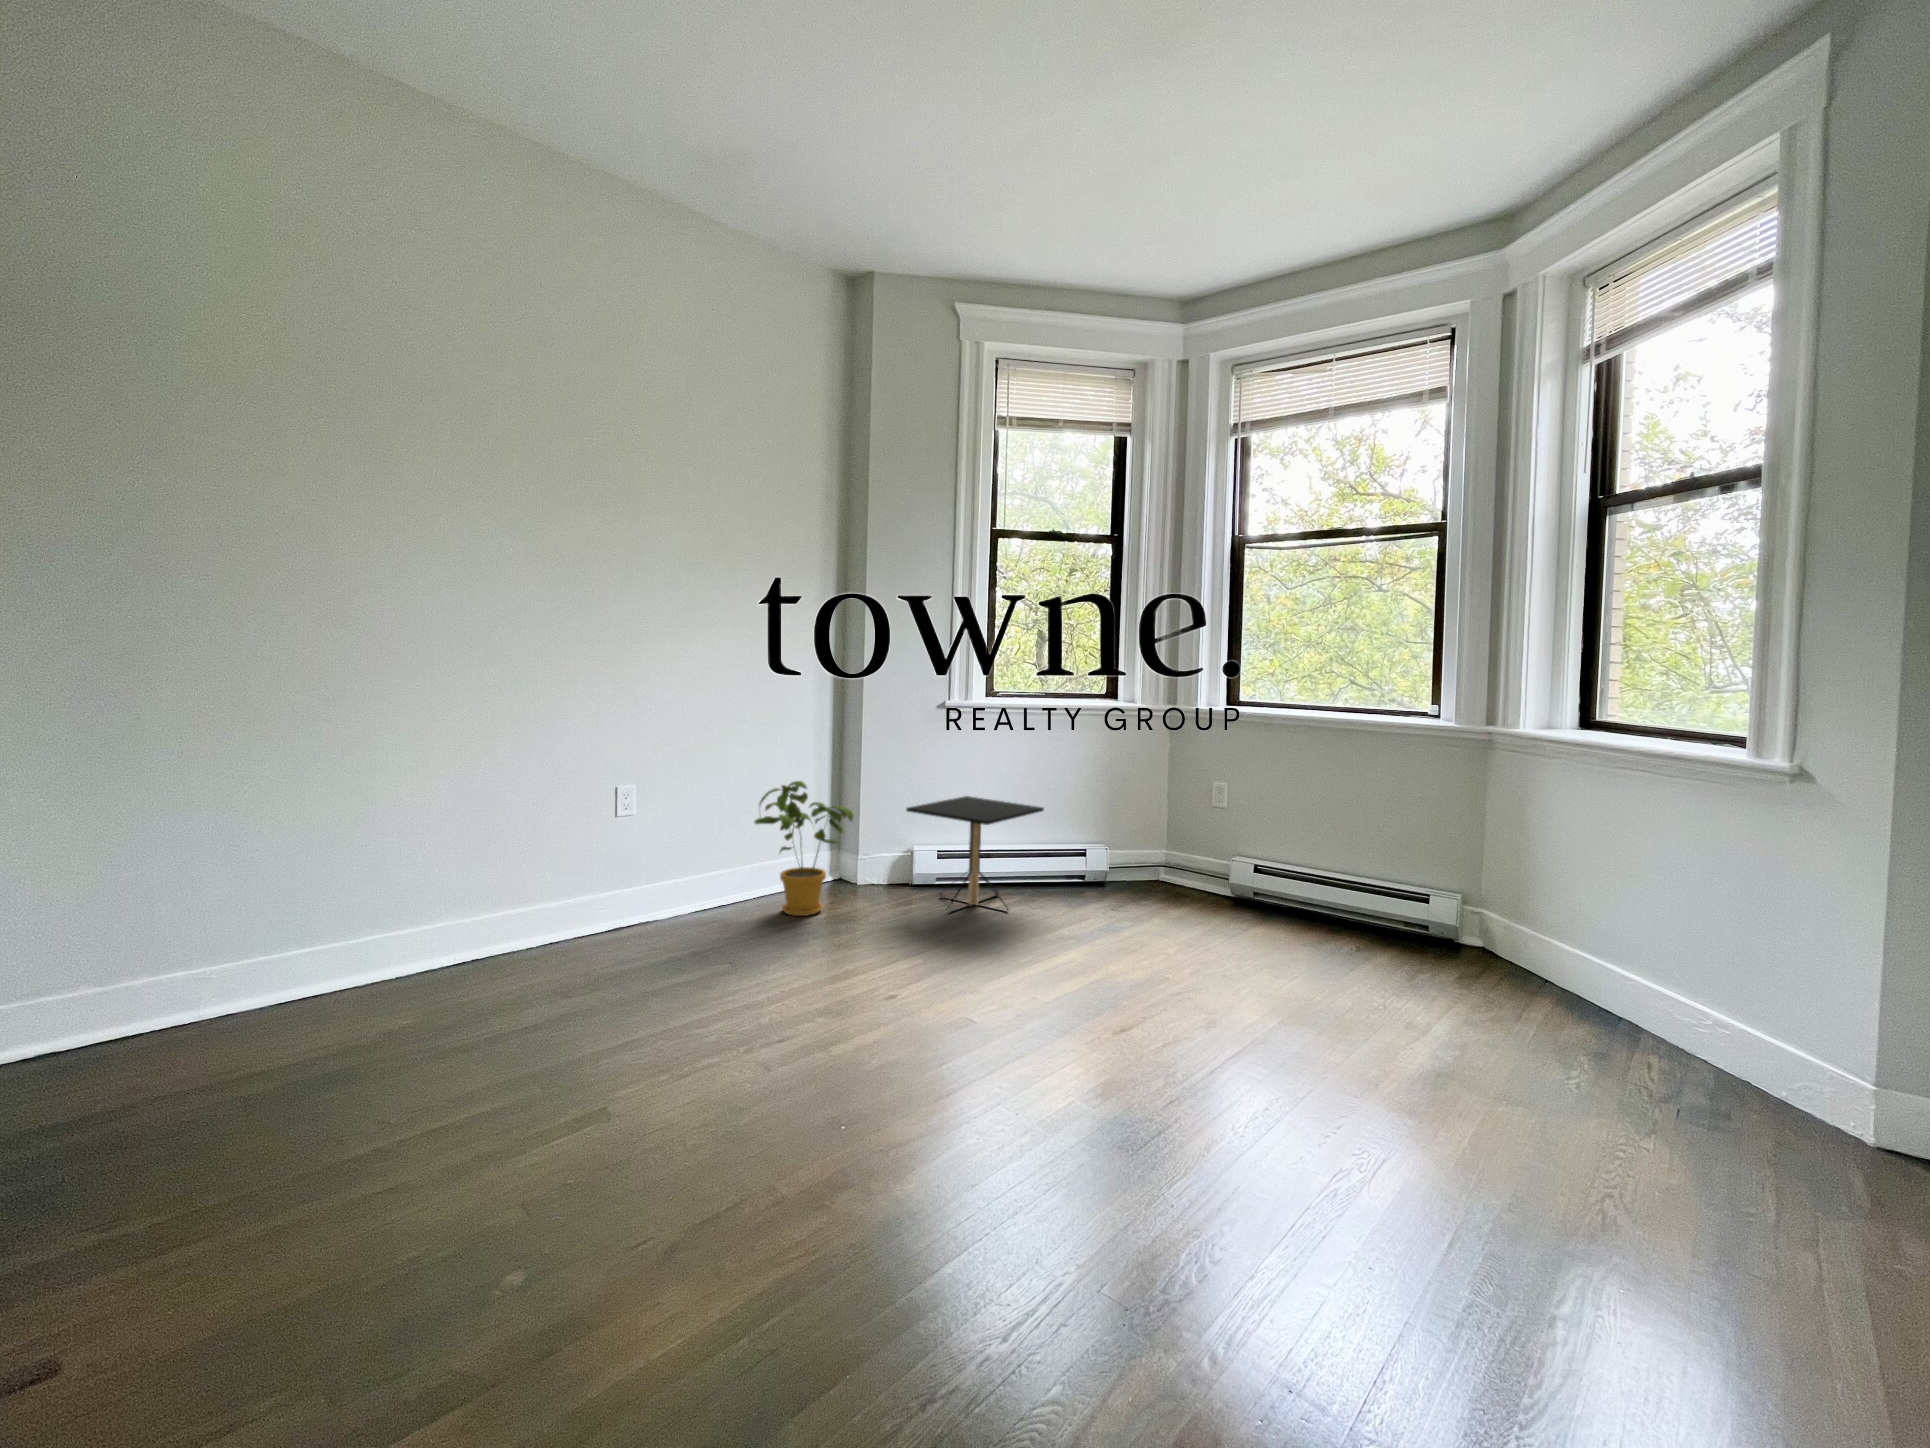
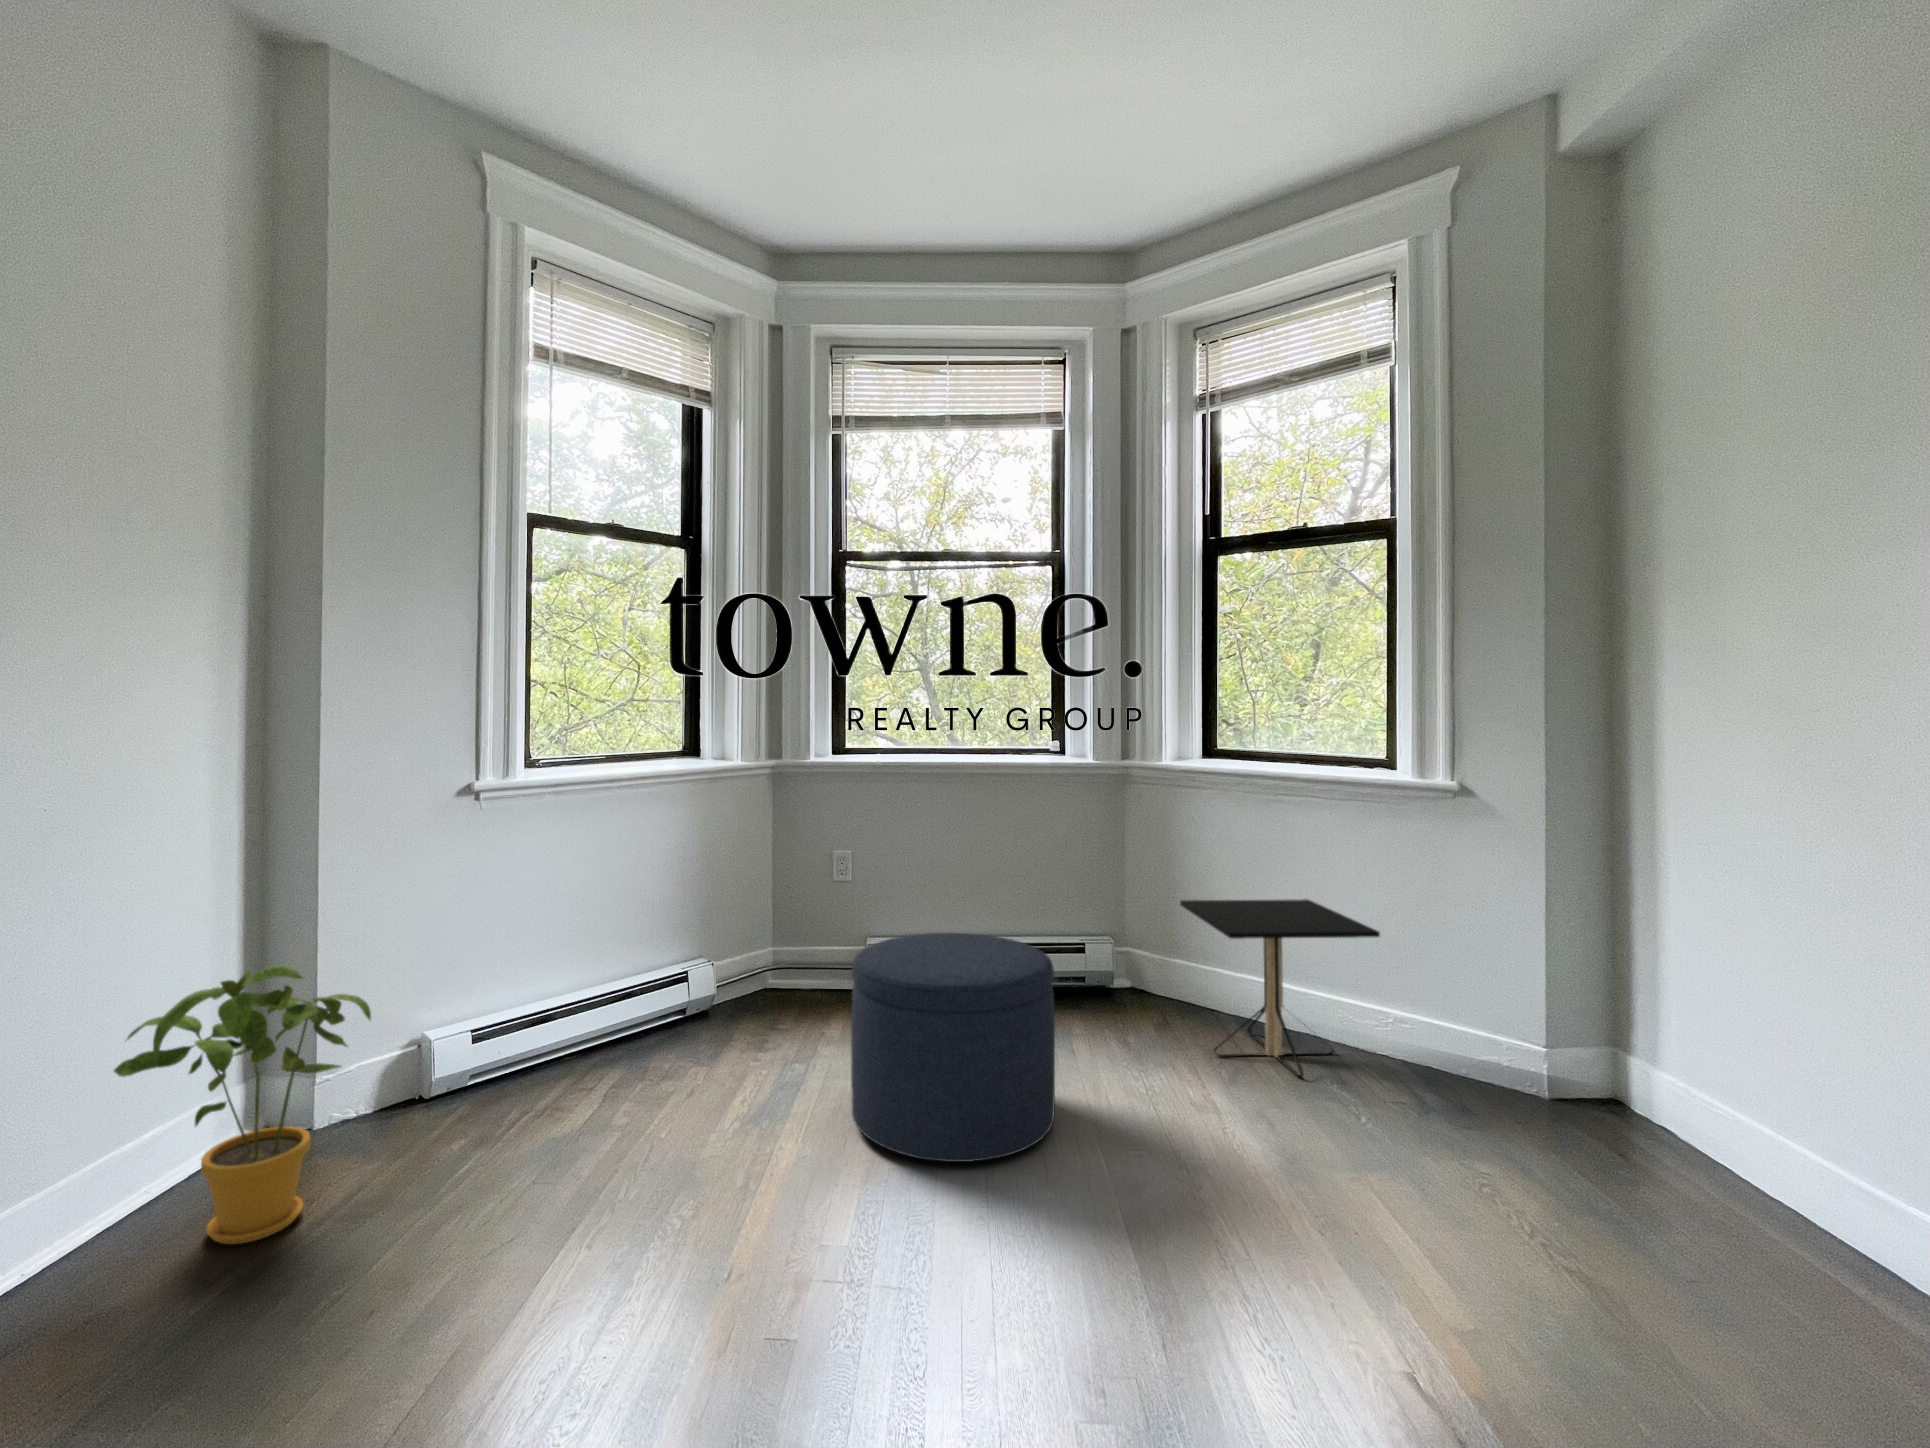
side table: present [906,796,1044,912] -> present [1180,899,1380,1078]
ottoman: none [1095,838,1252,997] -> present [851,933,1055,1162]

